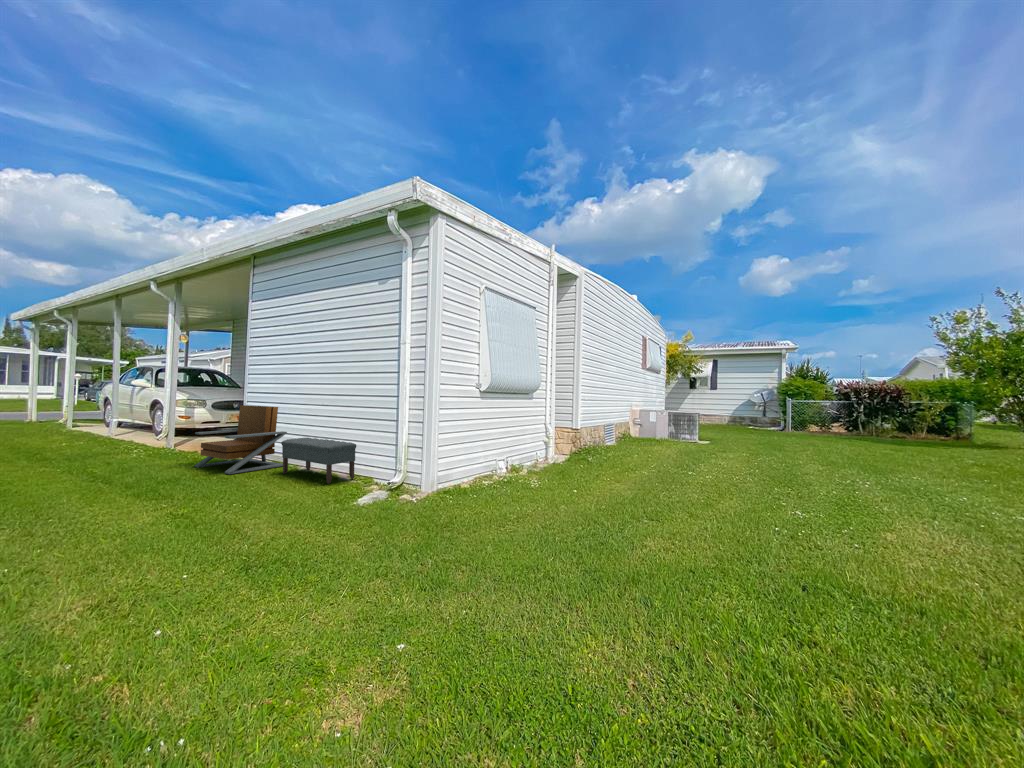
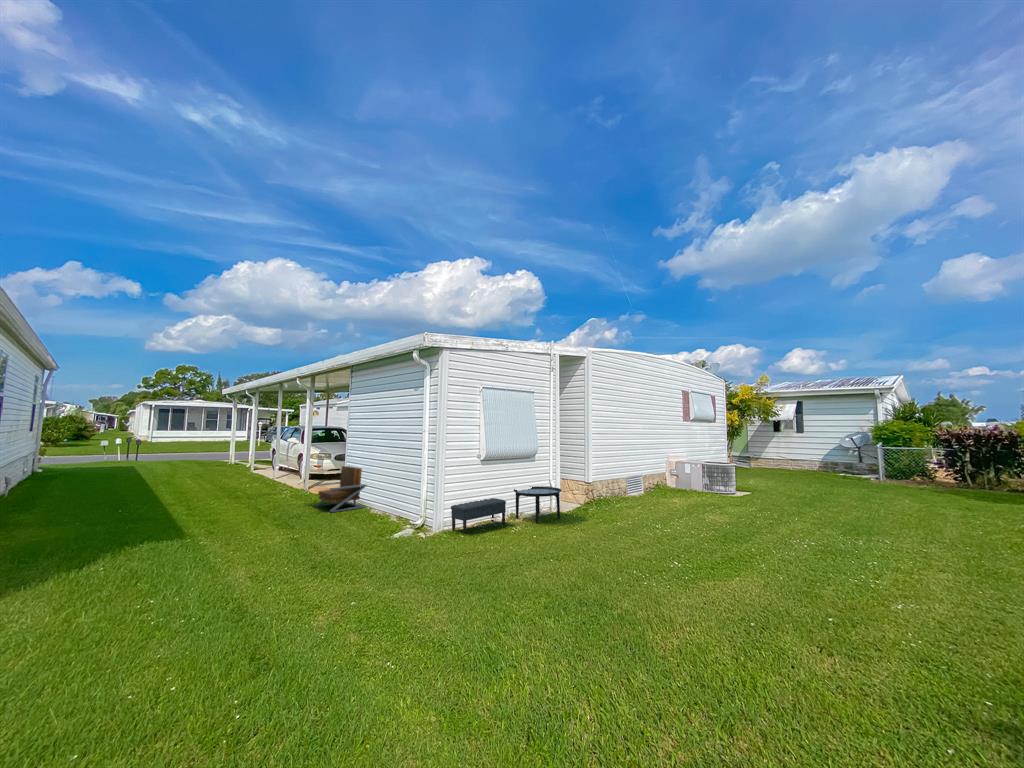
round table: none [515,431,580,478] -> present [514,486,561,523]
bench: present [281,438,356,484] -> present [451,498,506,534]

